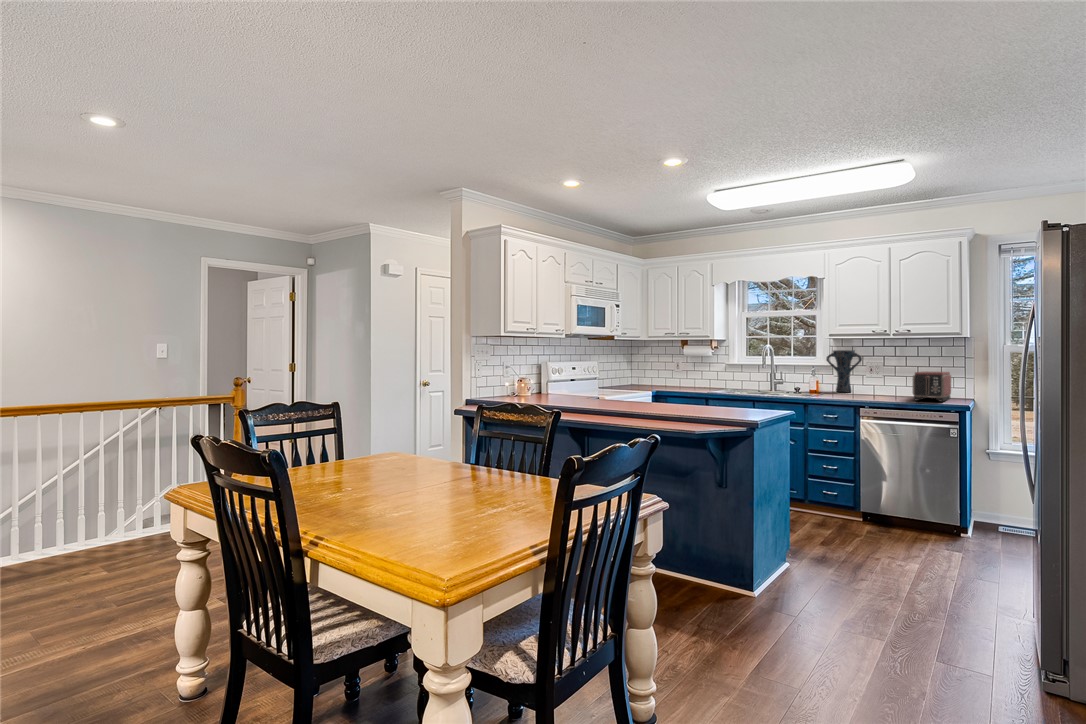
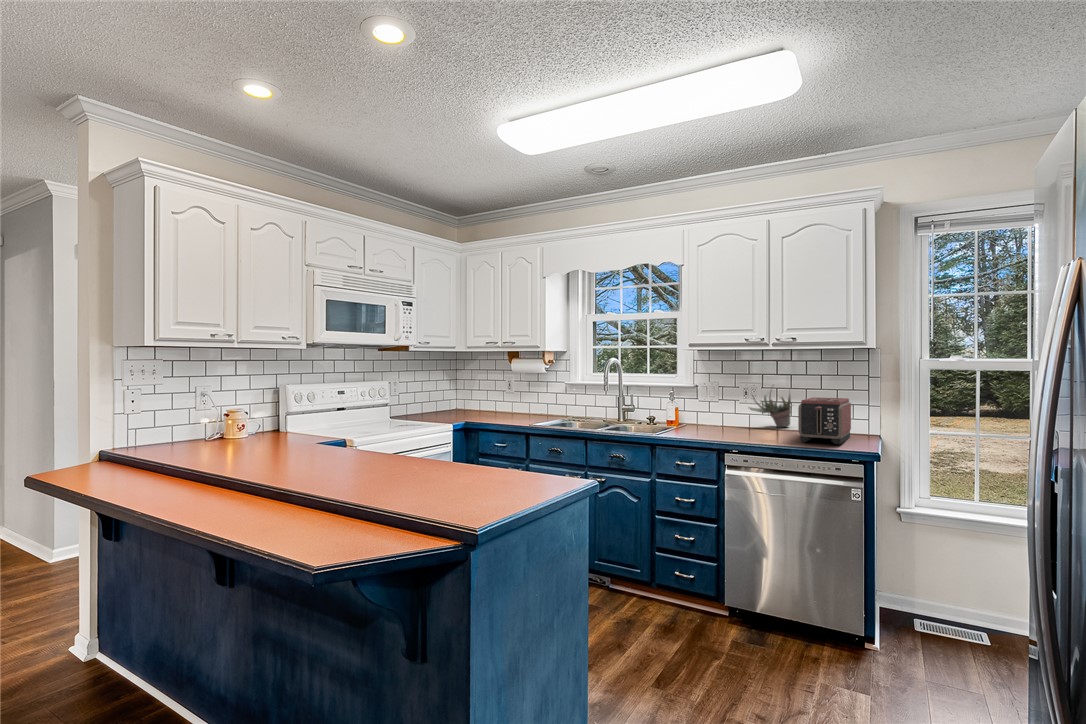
vase: present [826,350,862,392] -> none [689,366,733,424]
succulent plant: none [873,363,909,394] -> present [748,386,793,427]

